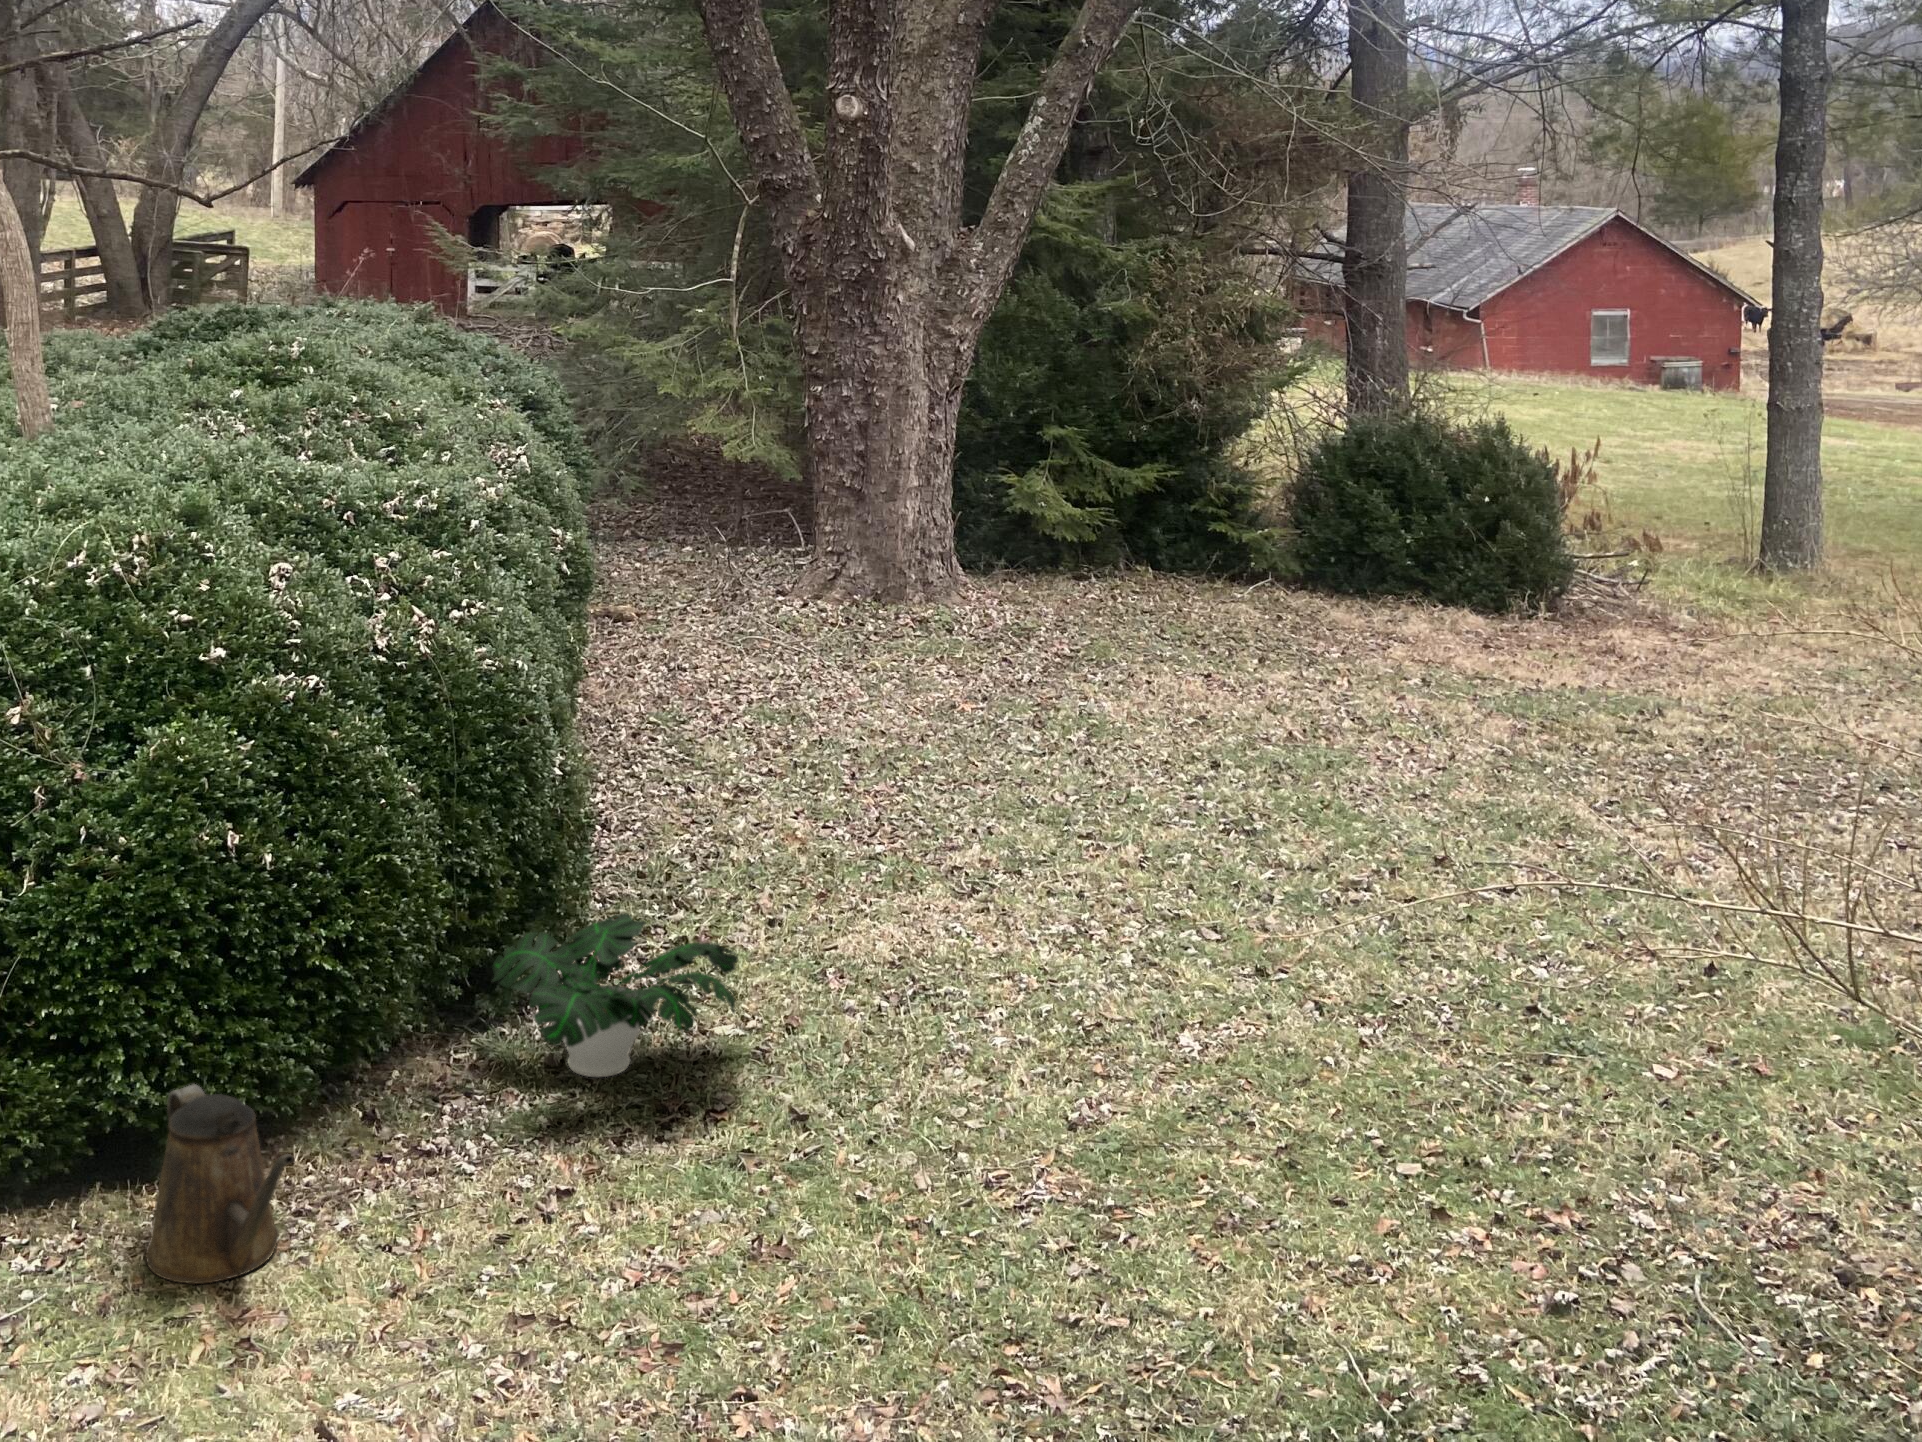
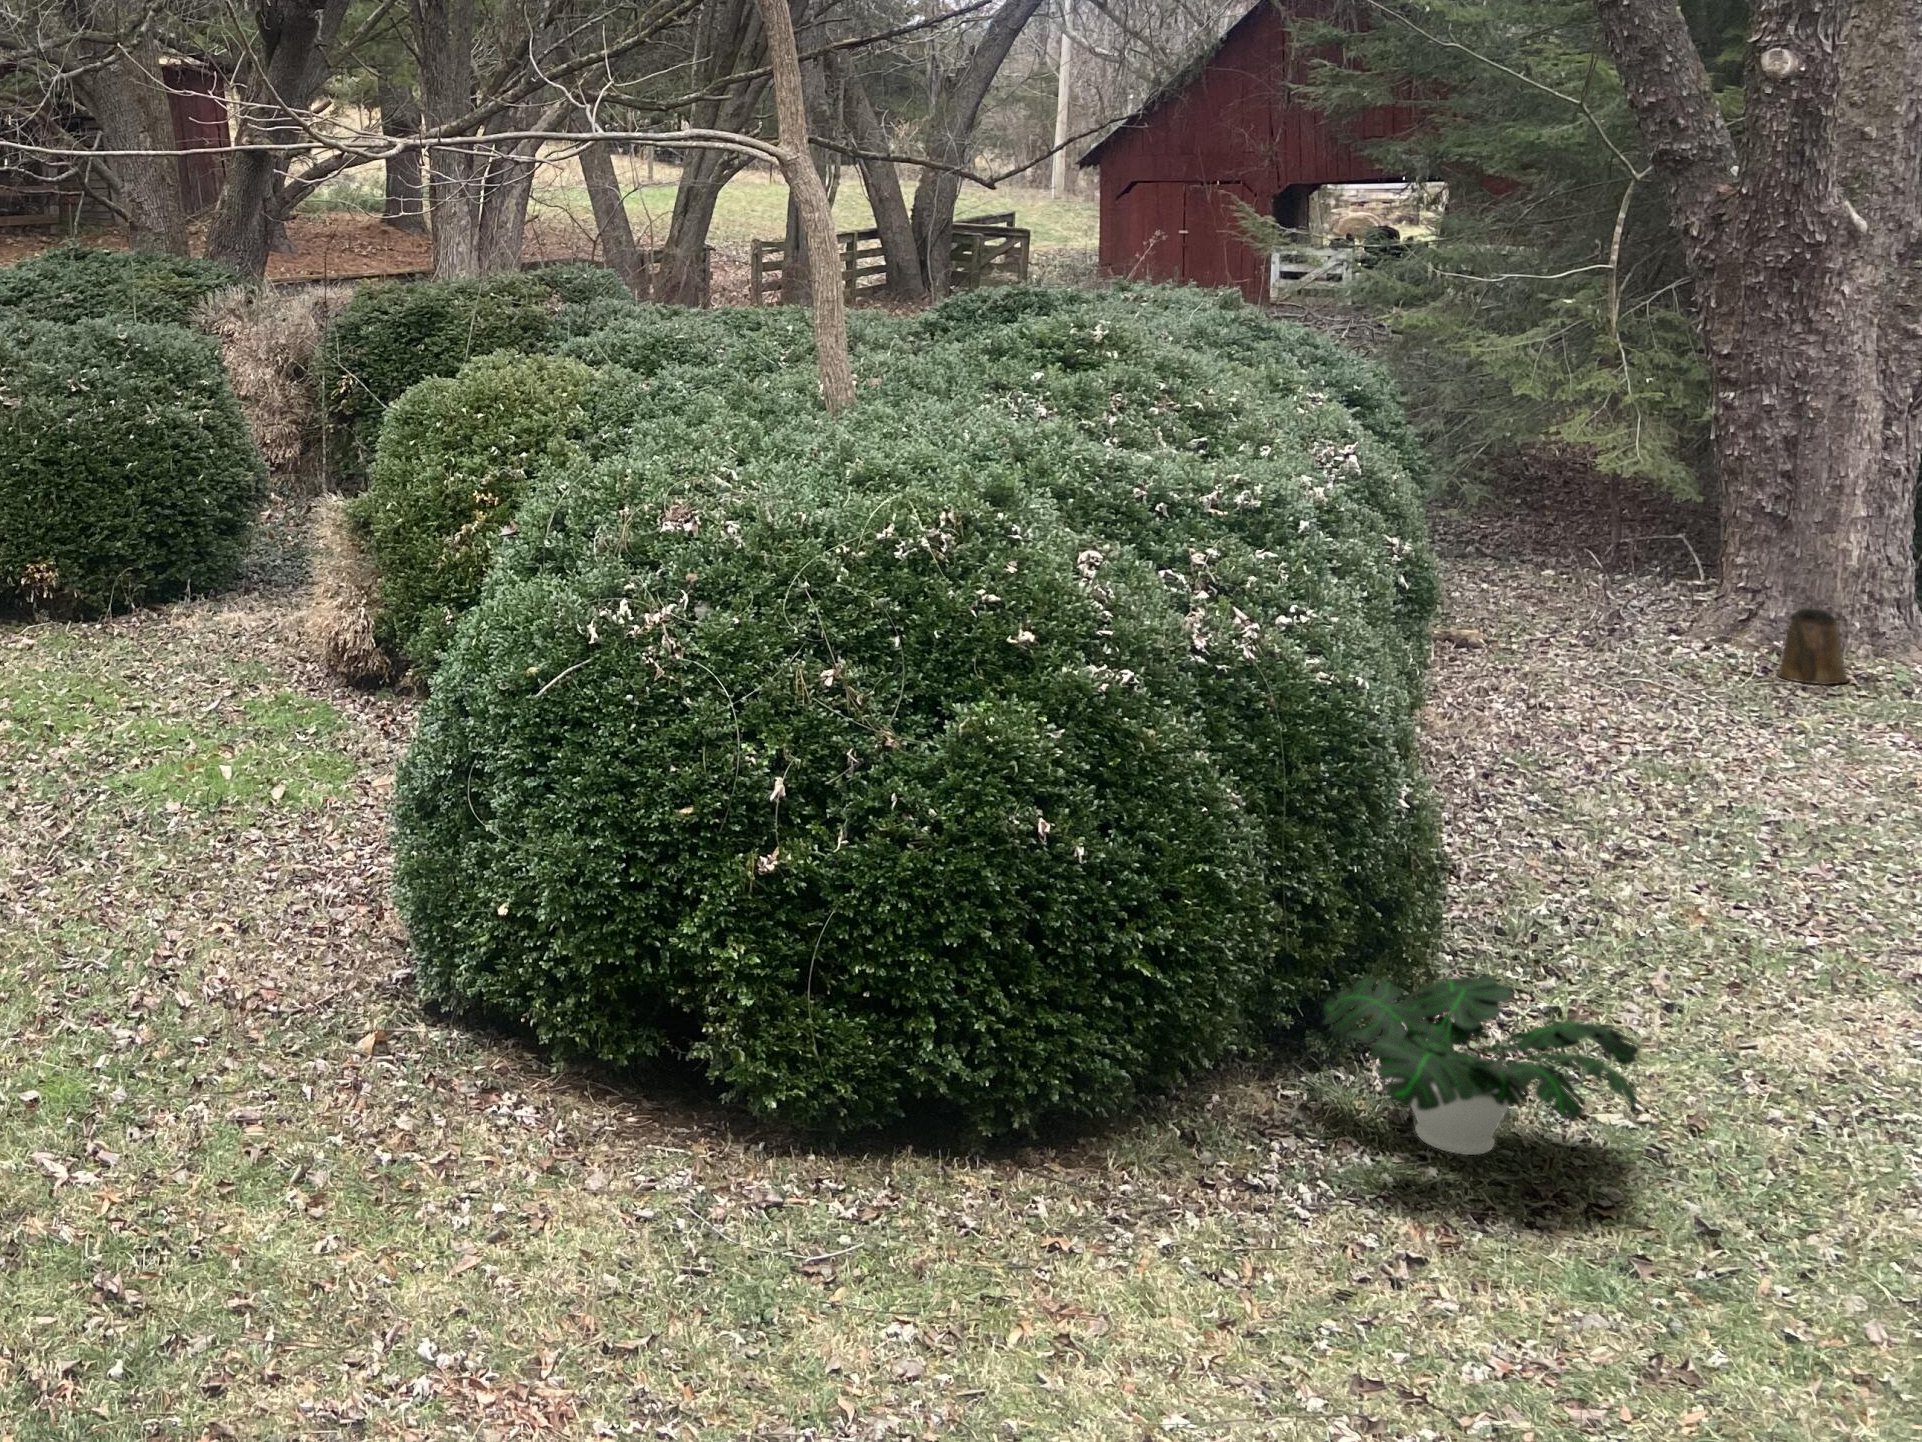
watering can: present [146,1084,294,1284] -> present [1778,609,1849,685]

